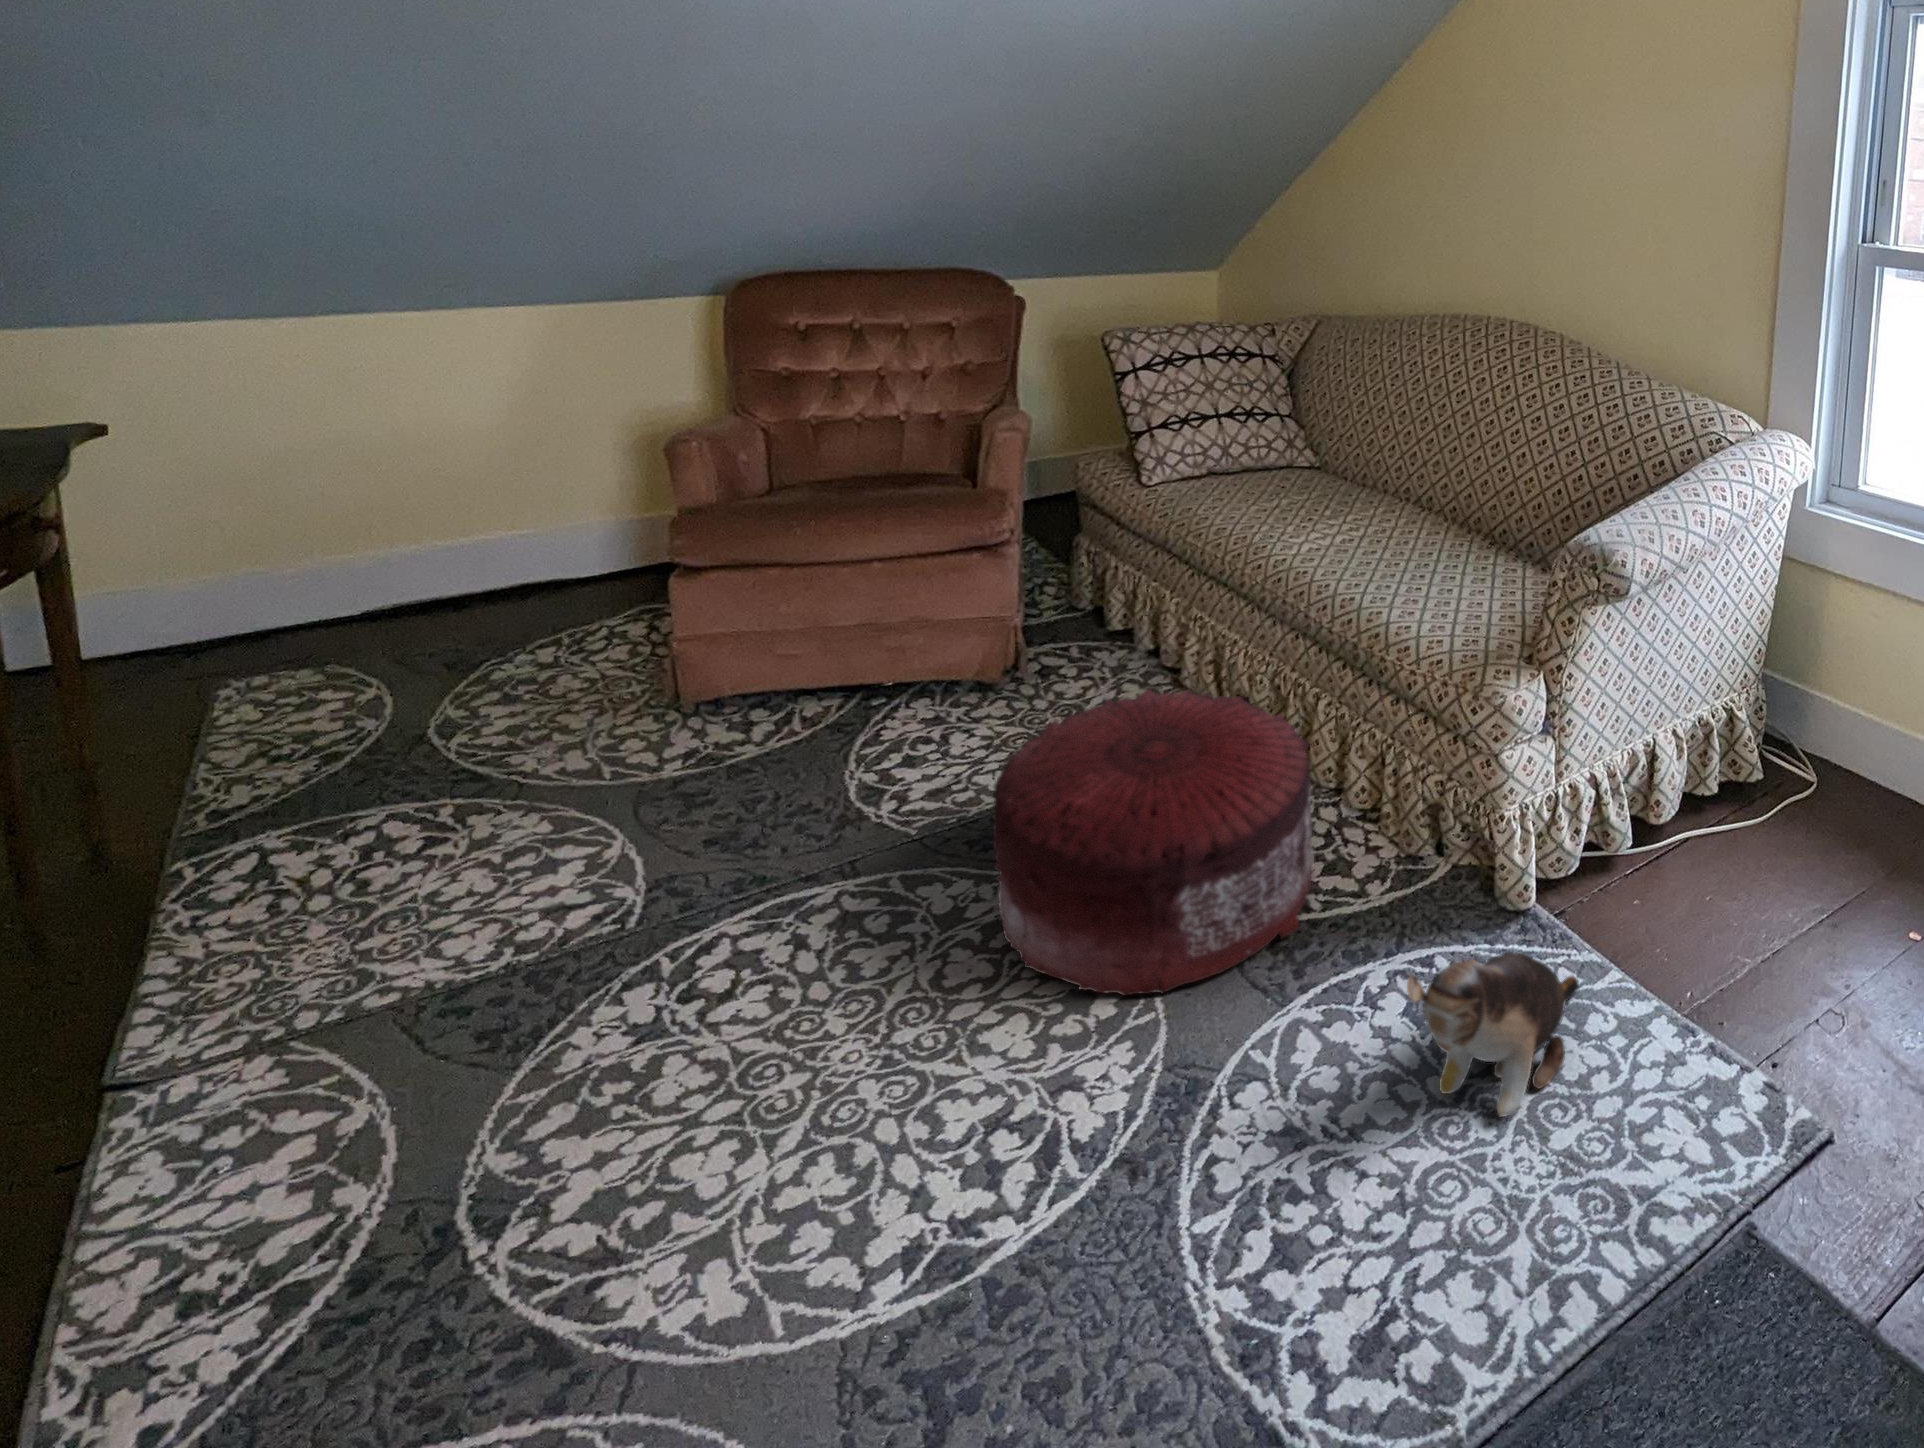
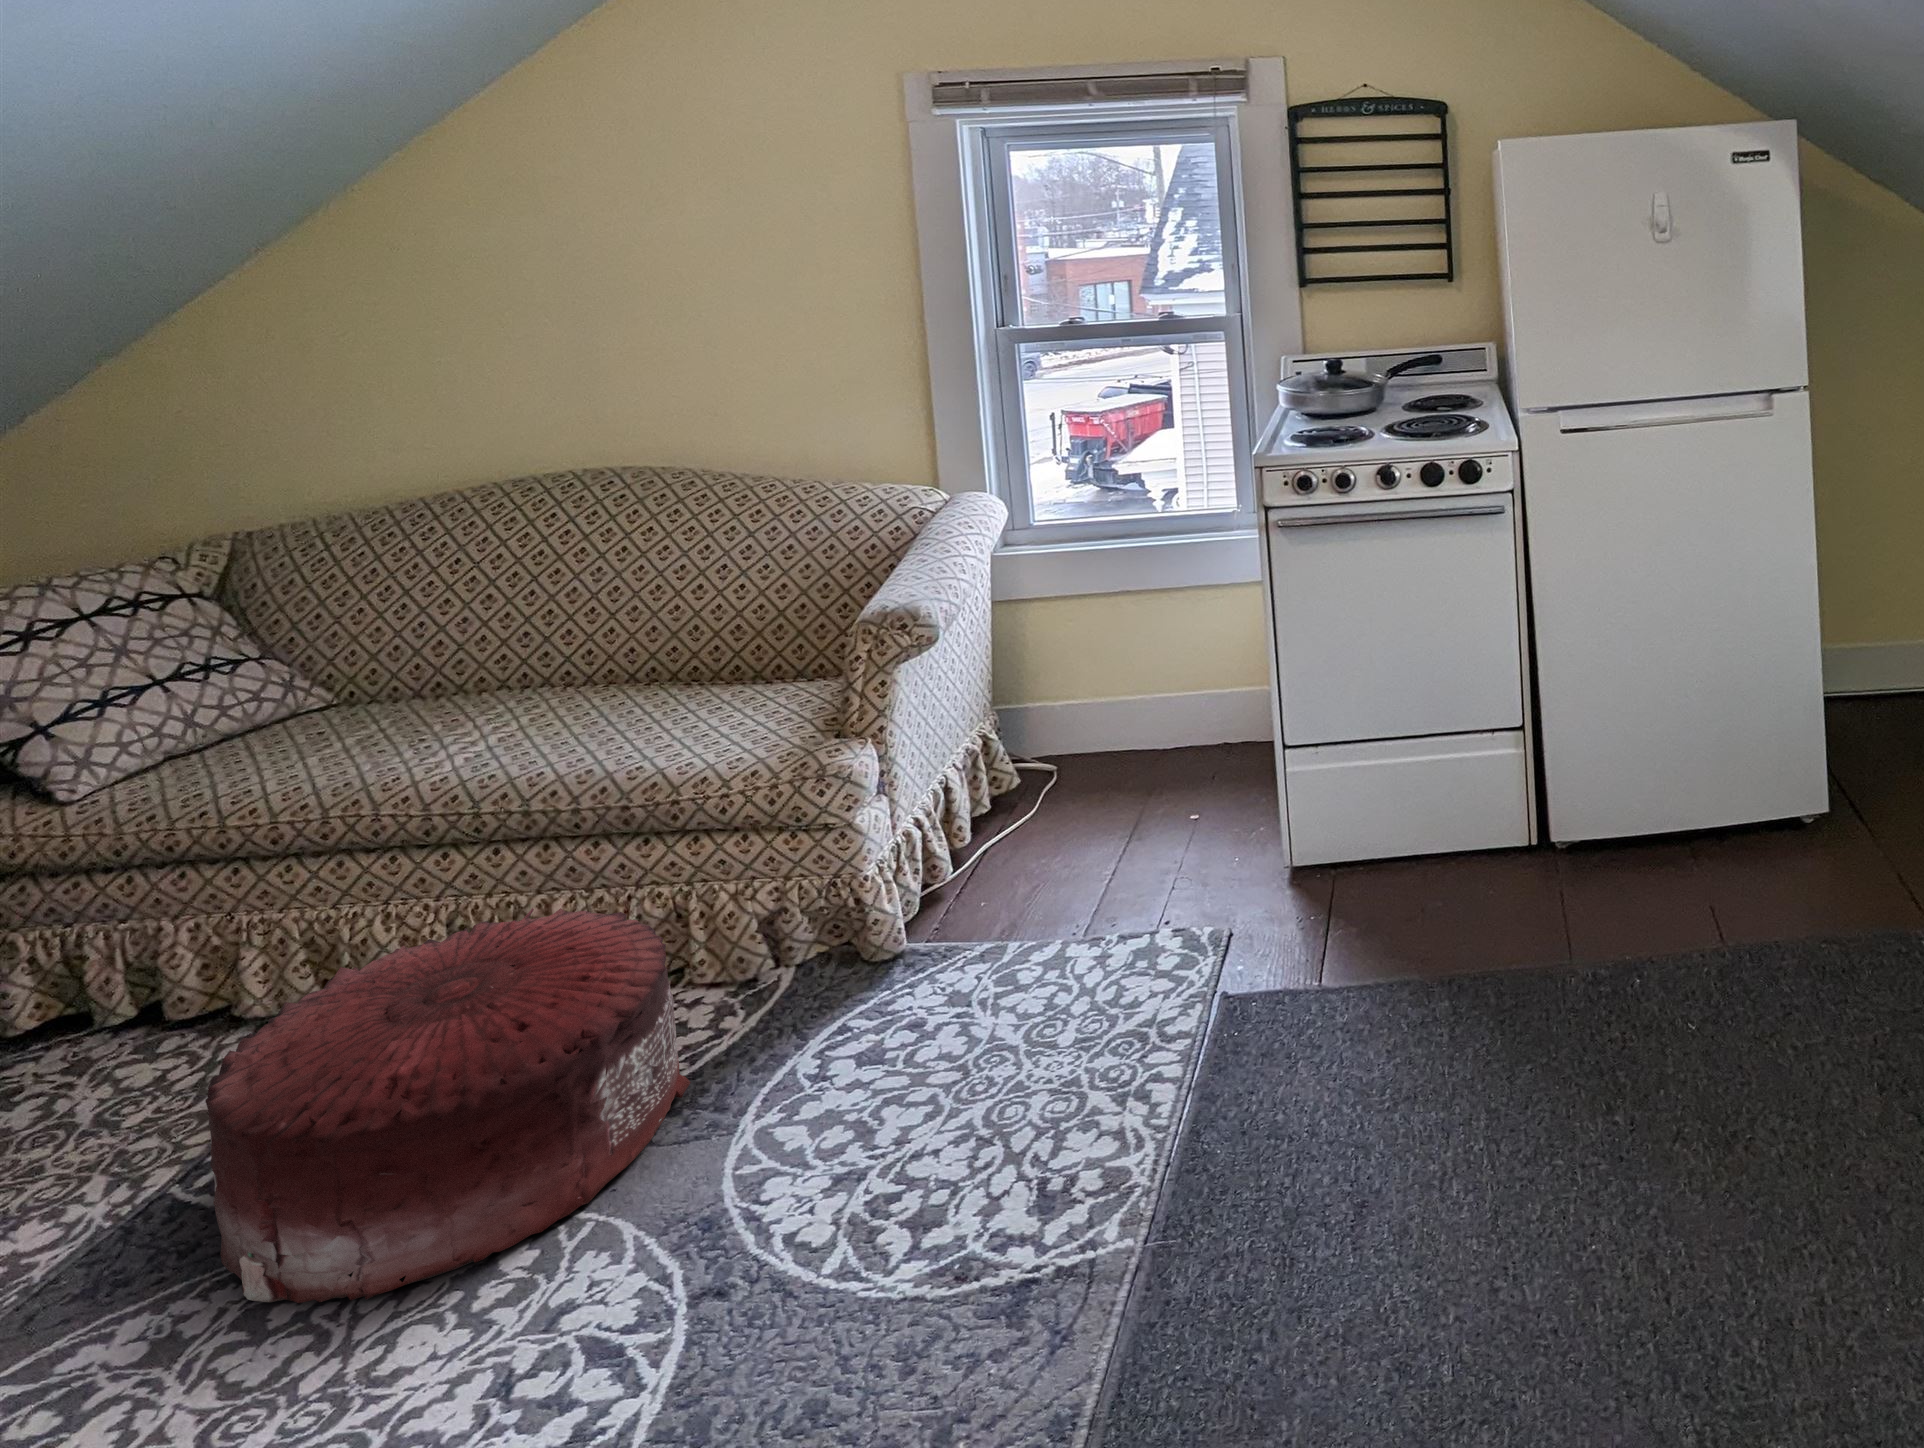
plush toy: present [1407,953,1579,1117] -> none [927,937,1029,1077]

